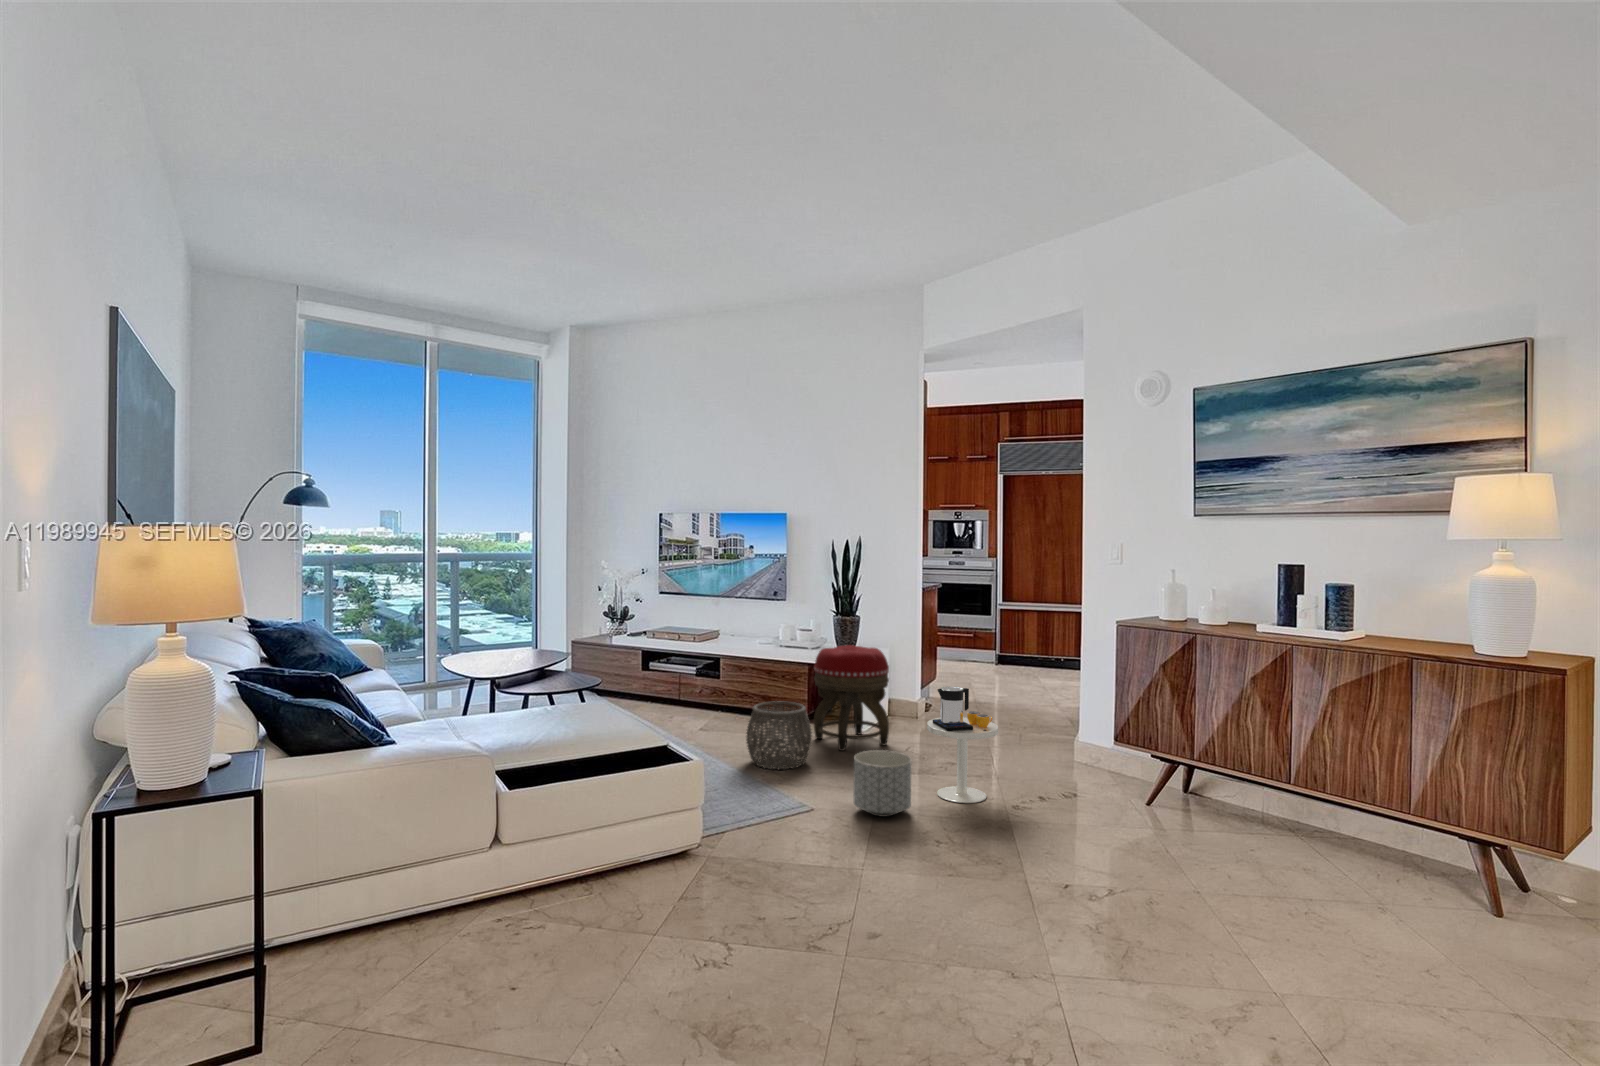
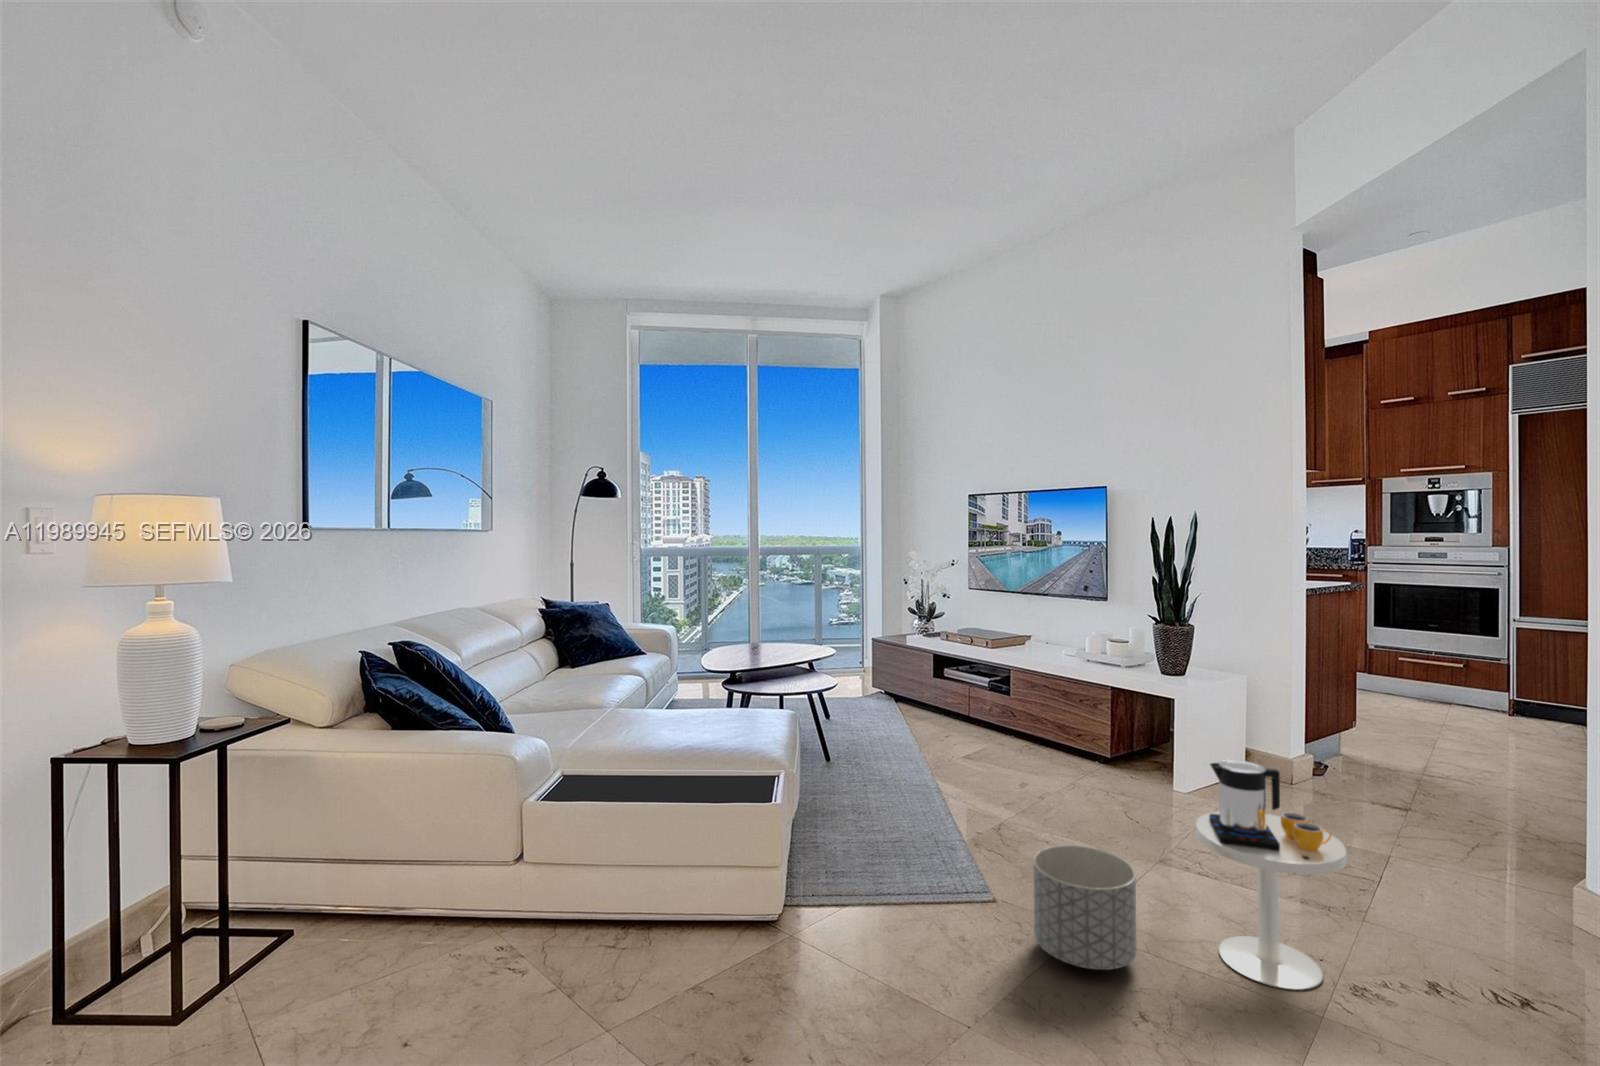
footstool: present [814,645,889,751] -> none [1086,668,1207,826]
woven basket: present [746,701,812,770] -> none [959,736,1055,838]

